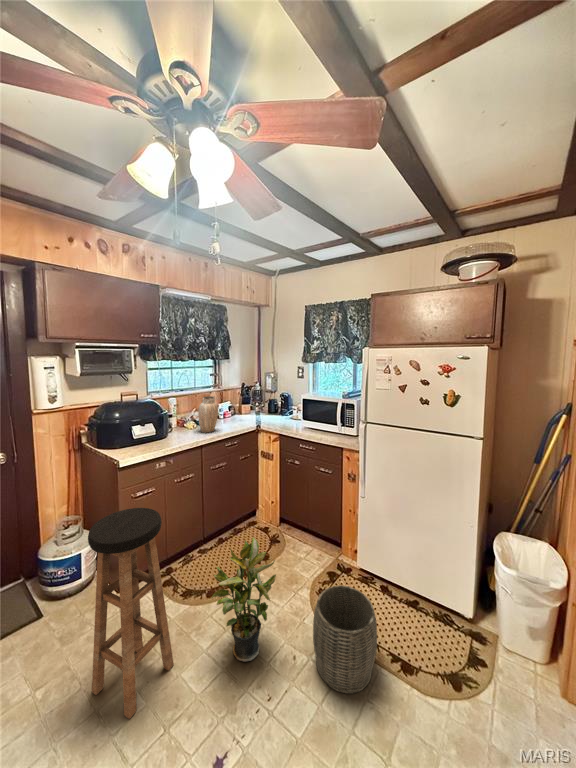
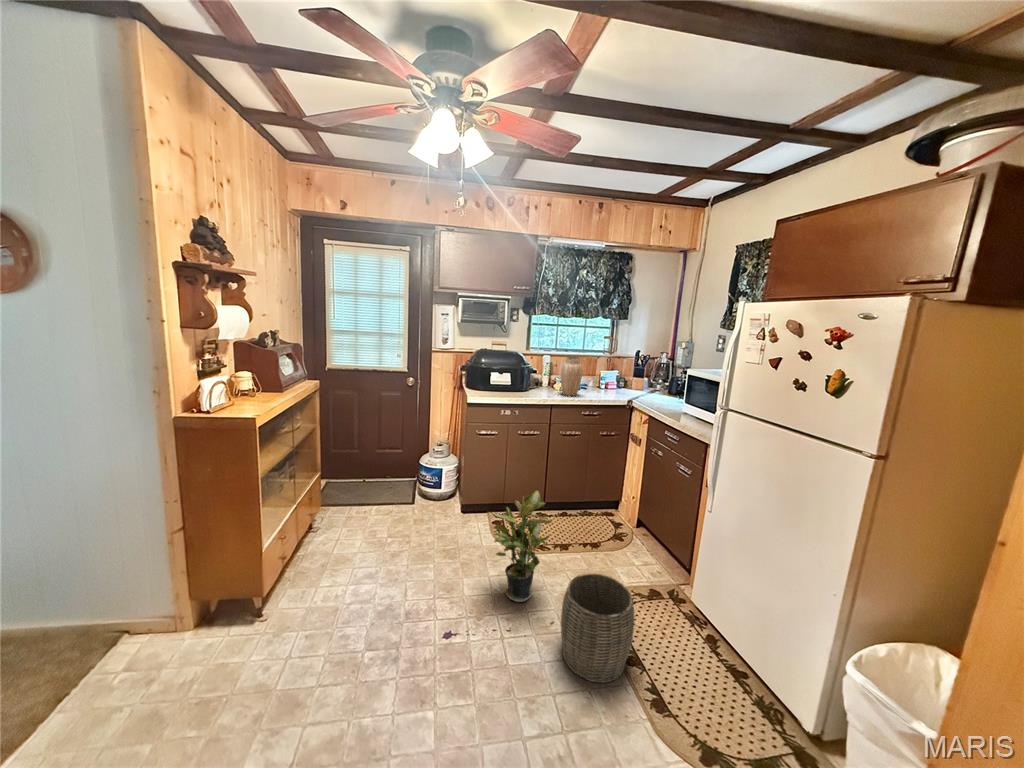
bar stool: present [88,508,174,719] -> none [412,430,466,581]

